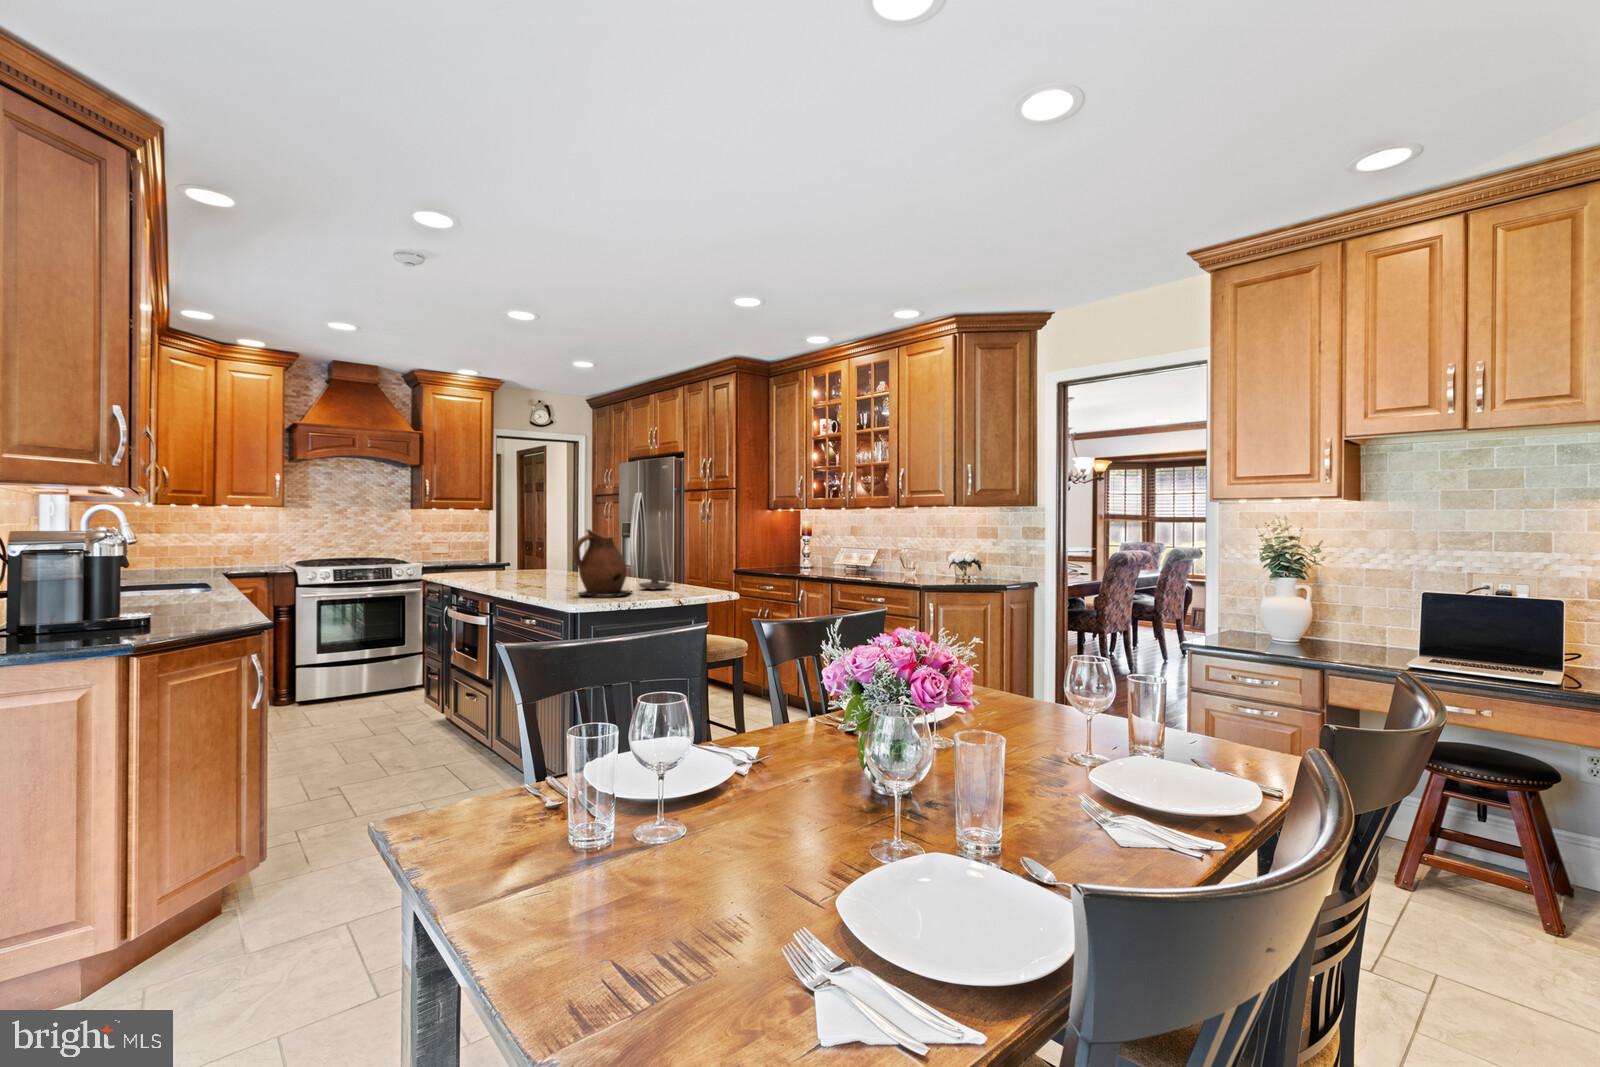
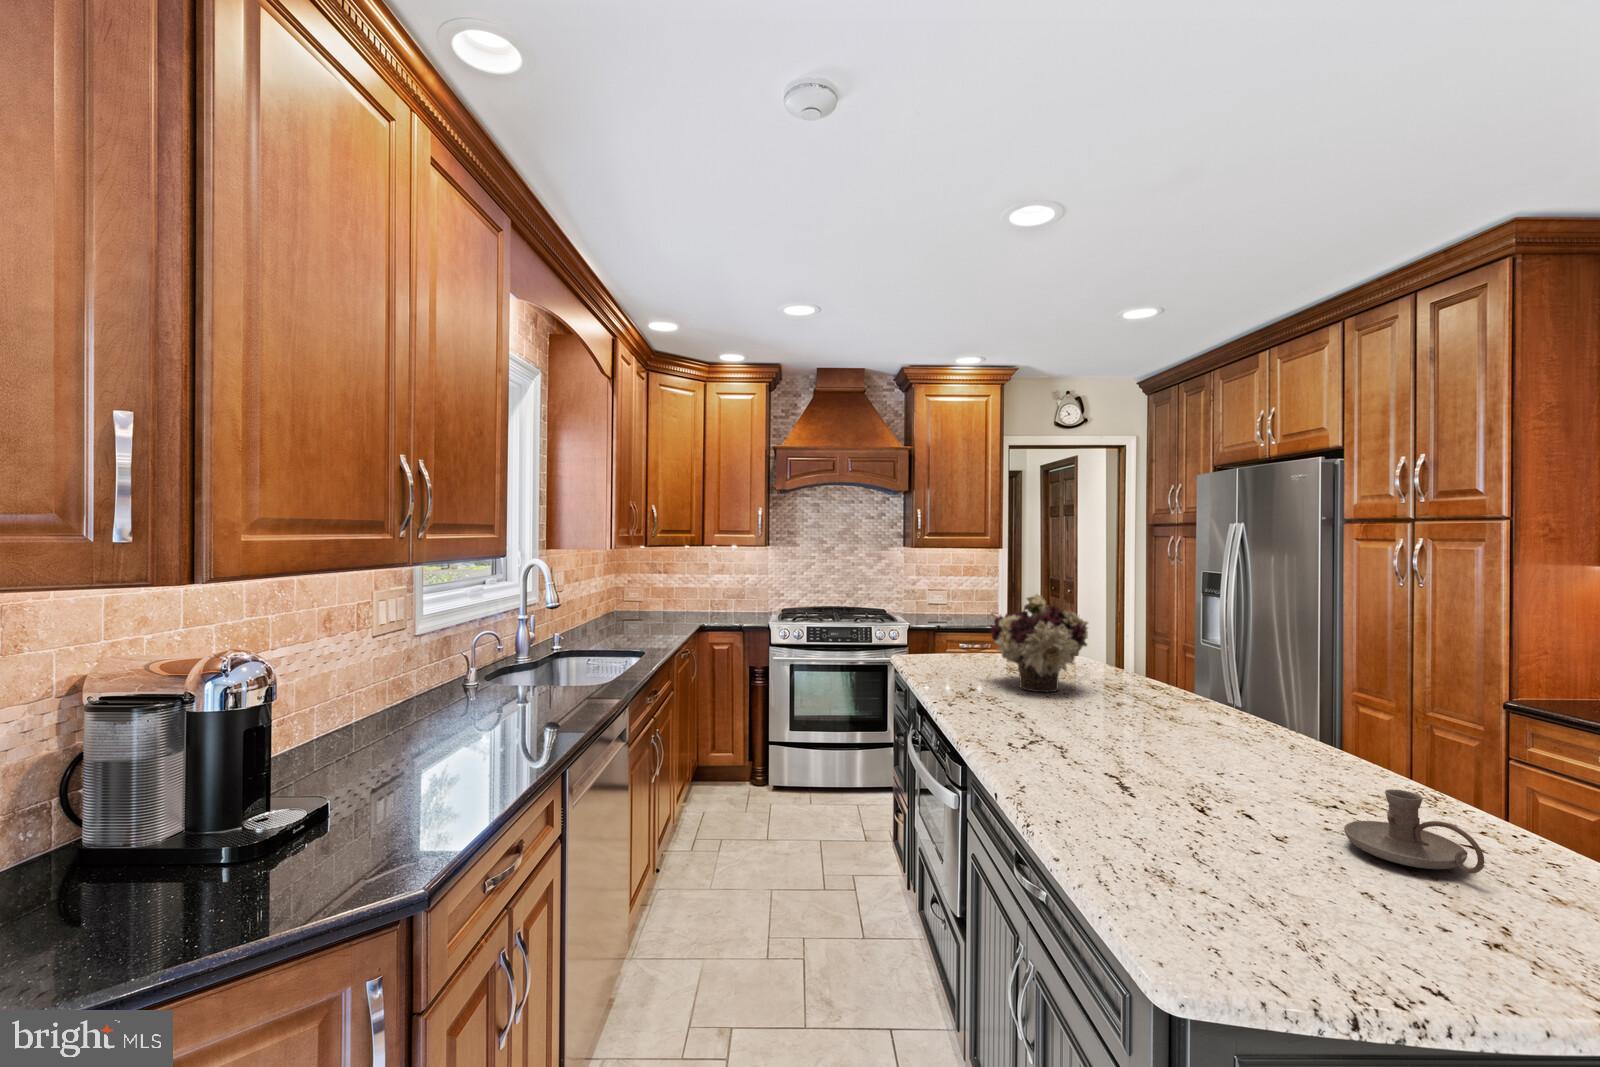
flower arrangement: none [496,523,553,576] -> present [990,594,1088,692]
ceramic pitcher: present [574,530,631,596] -> none [1156,684,1346,938]

